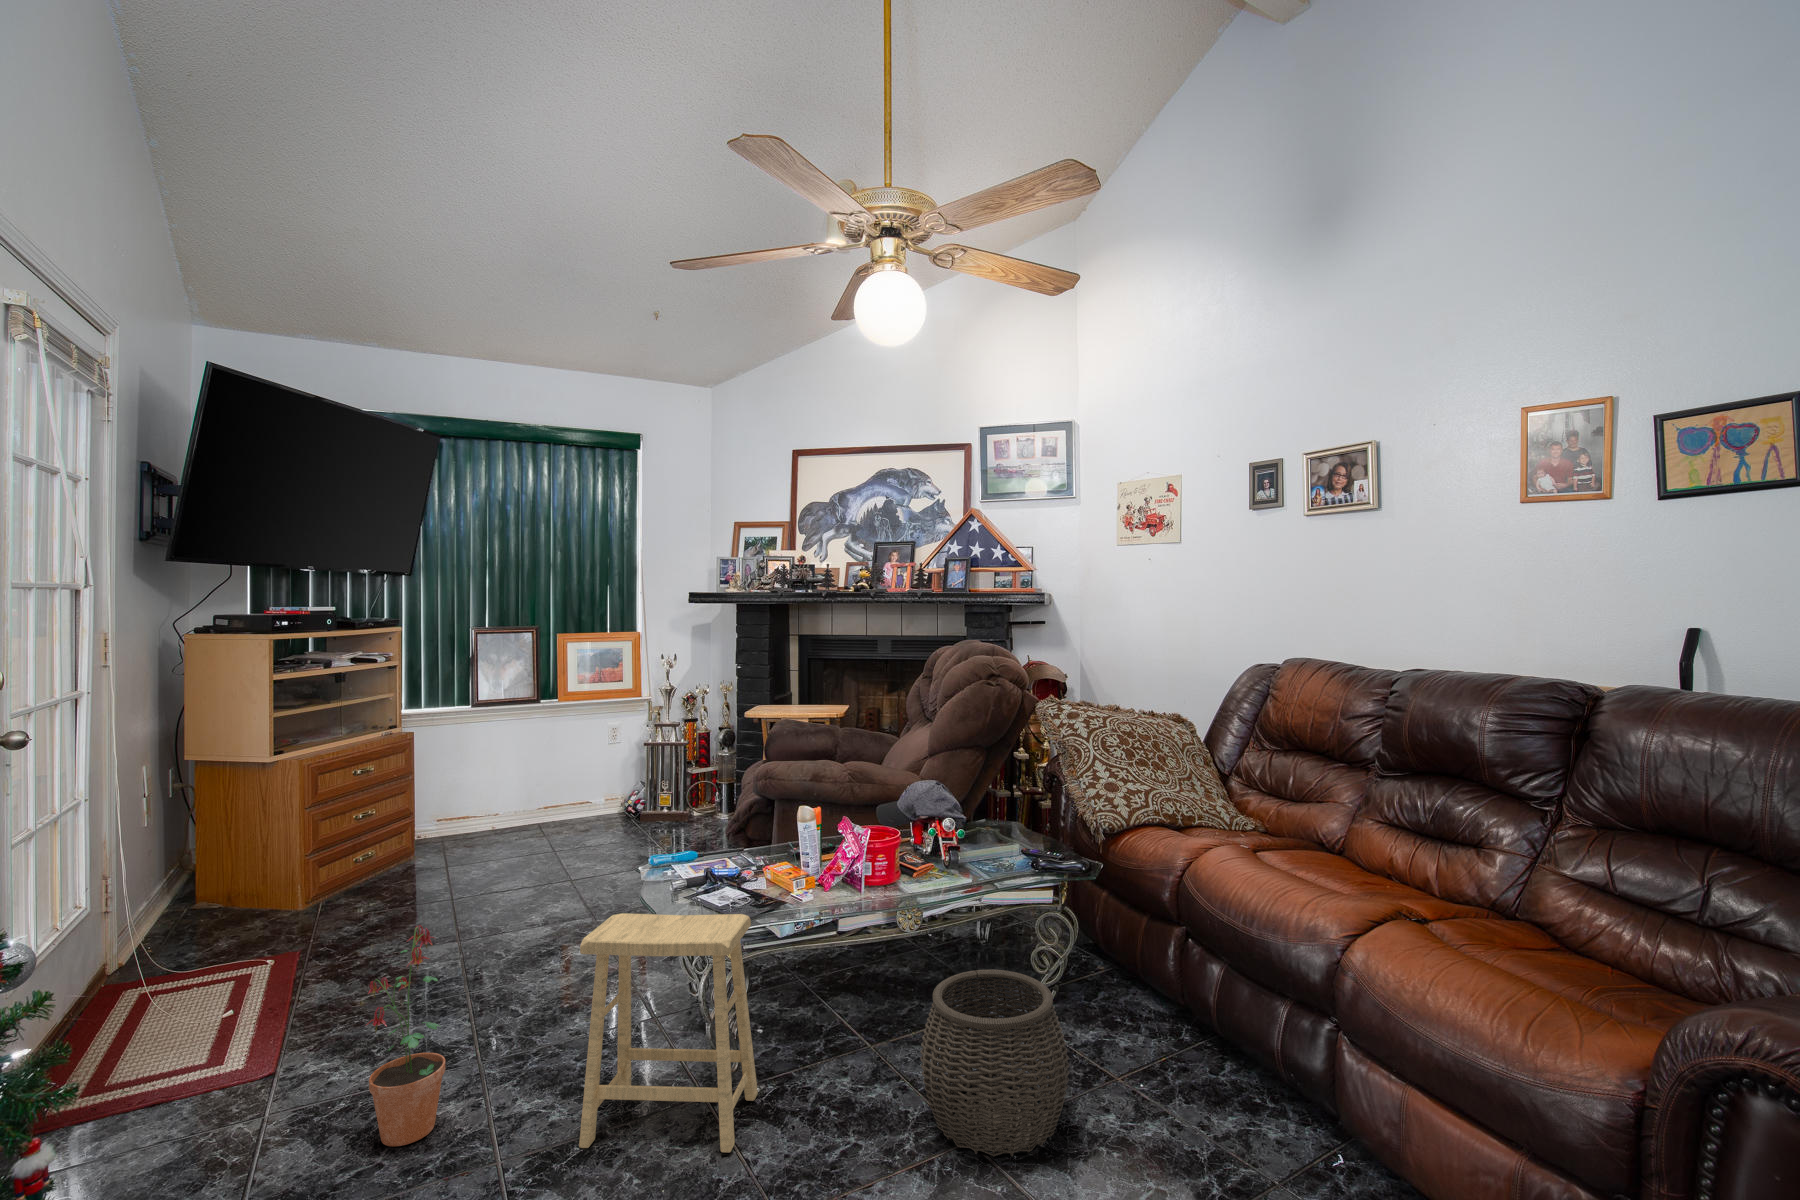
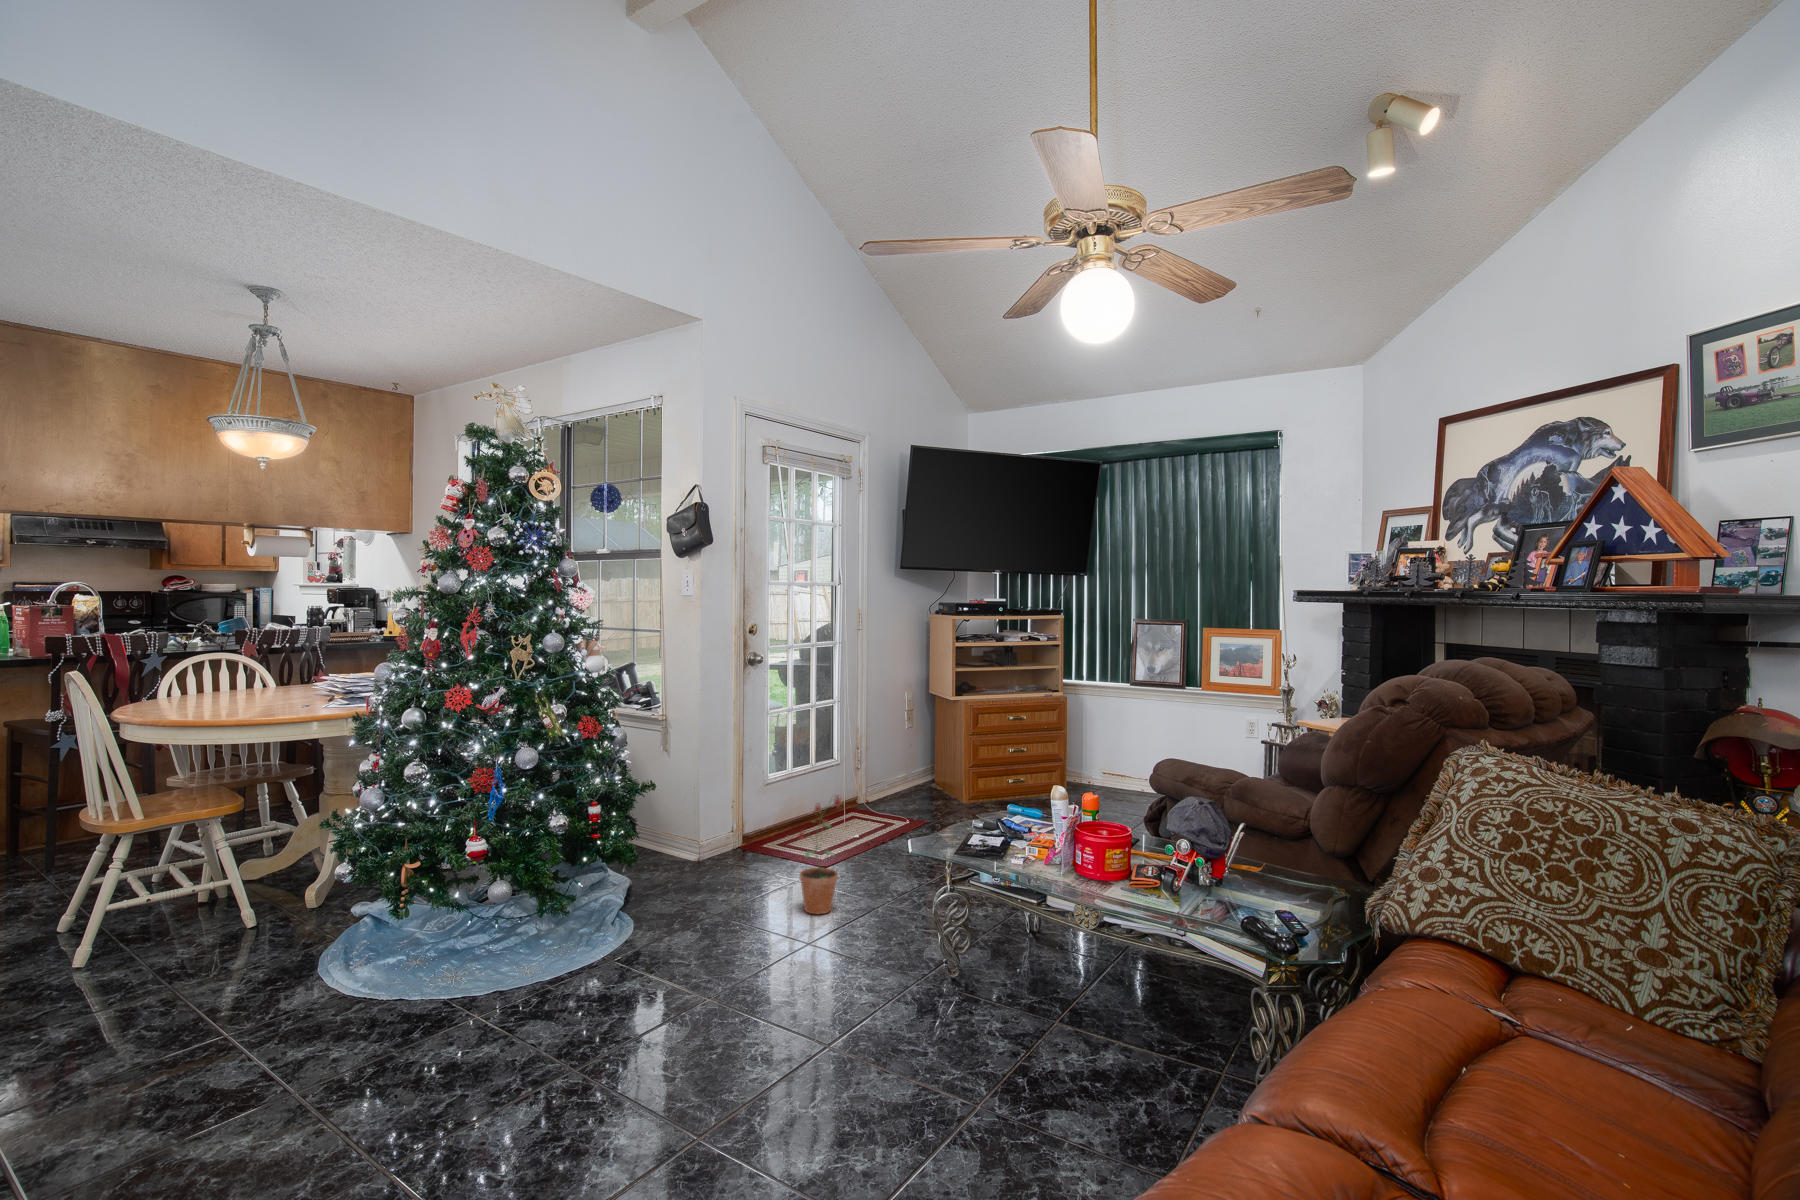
footstool: present [579,913,758,1153] -> none [844,821,945,998]
woven basket: present [920,970,1070,1157] -> none [948,956,1089,1129]

